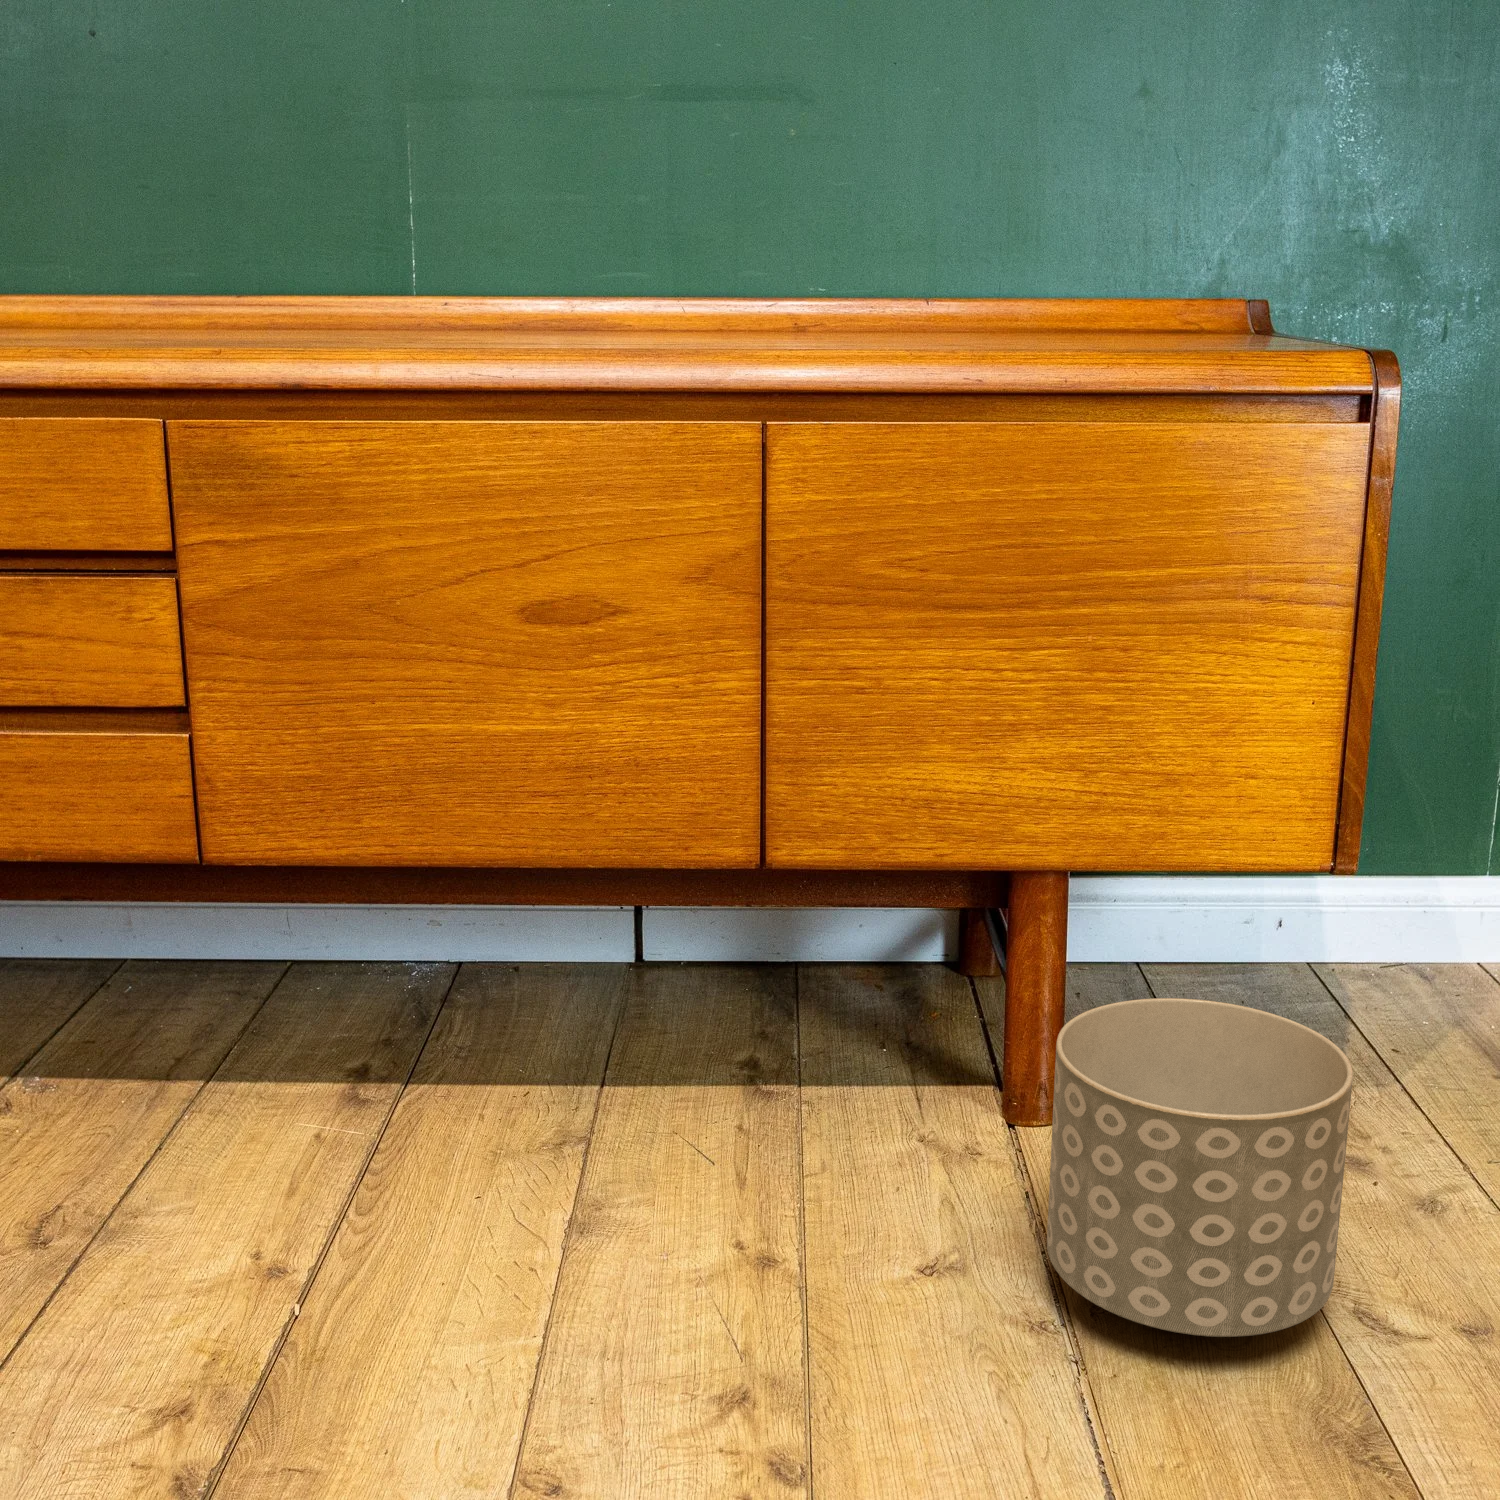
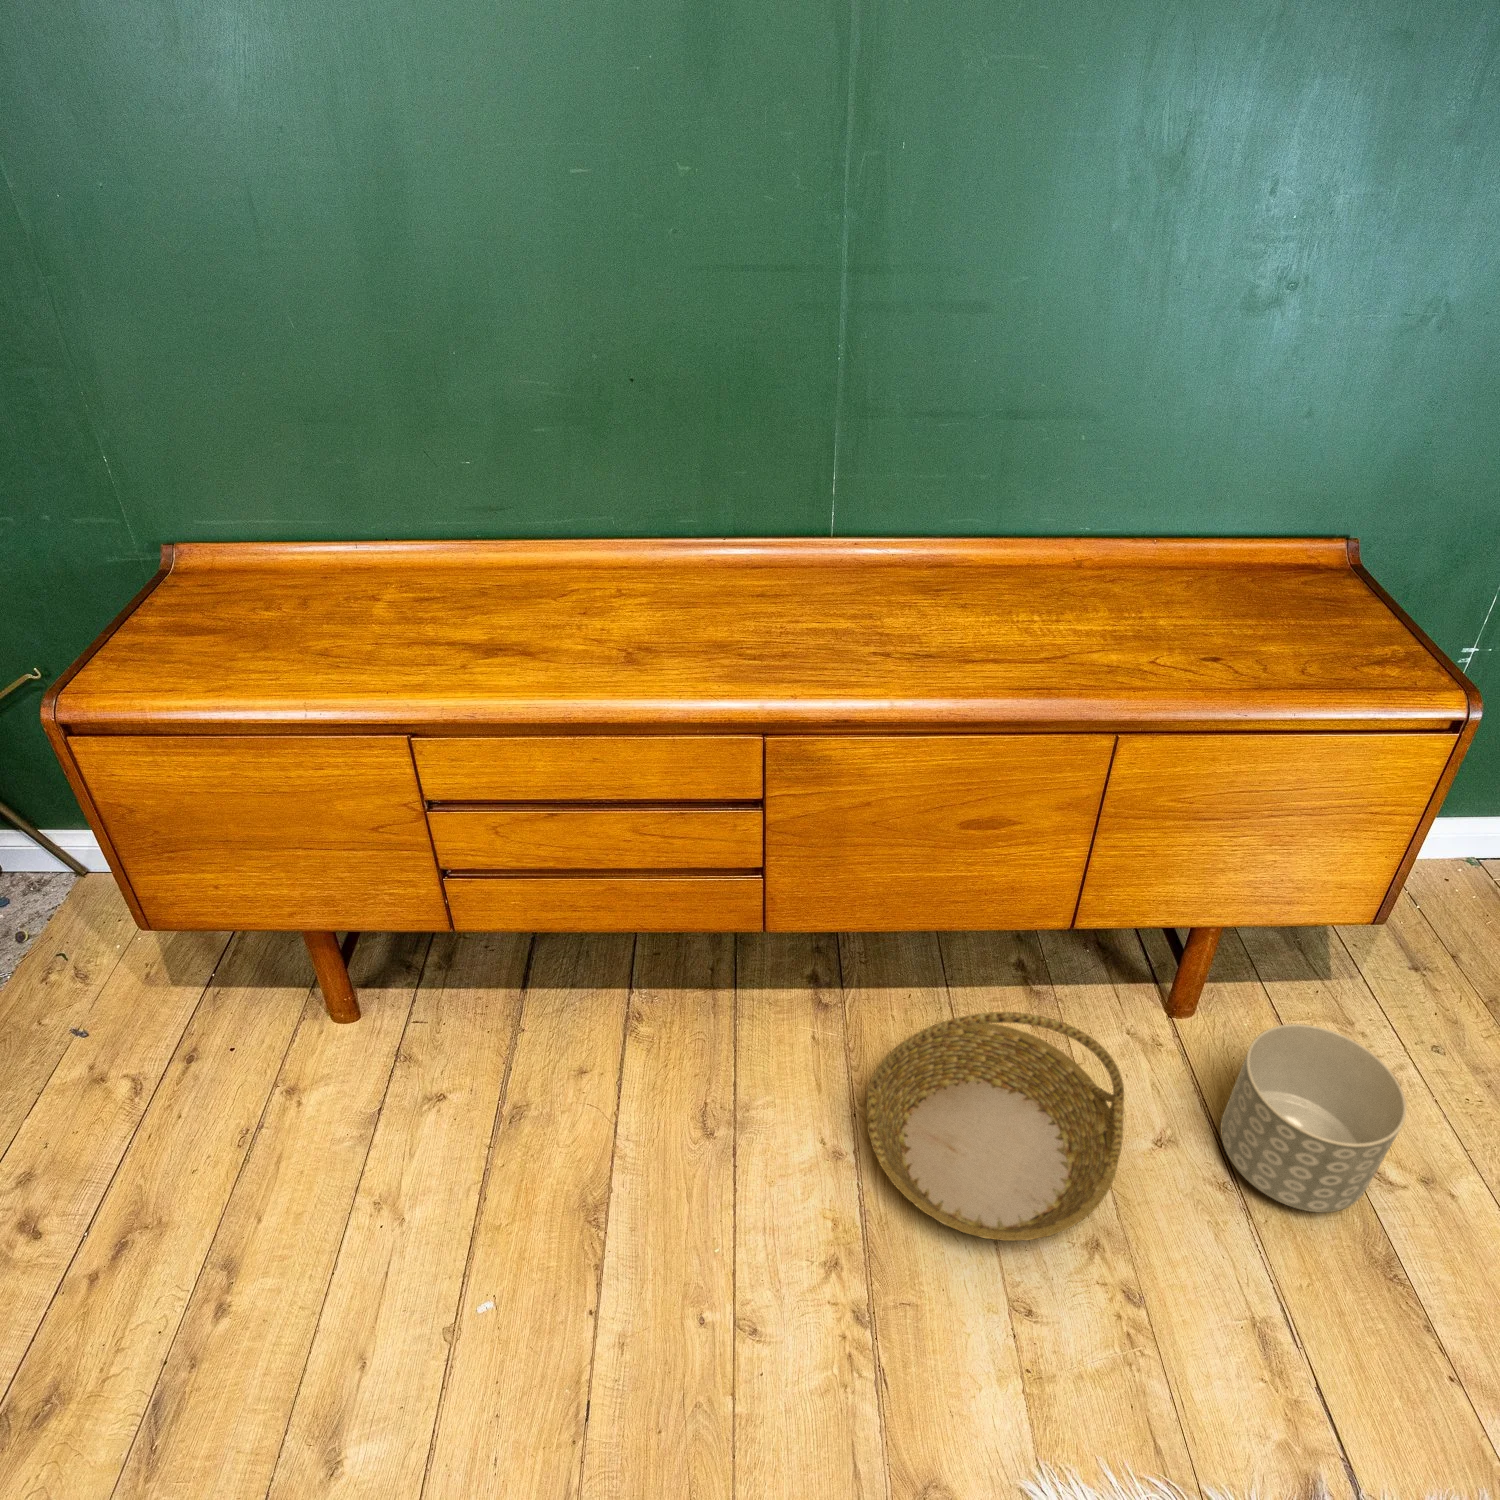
basket: none [312,866,821,1380] -> present [866,1012,1124,1241]

